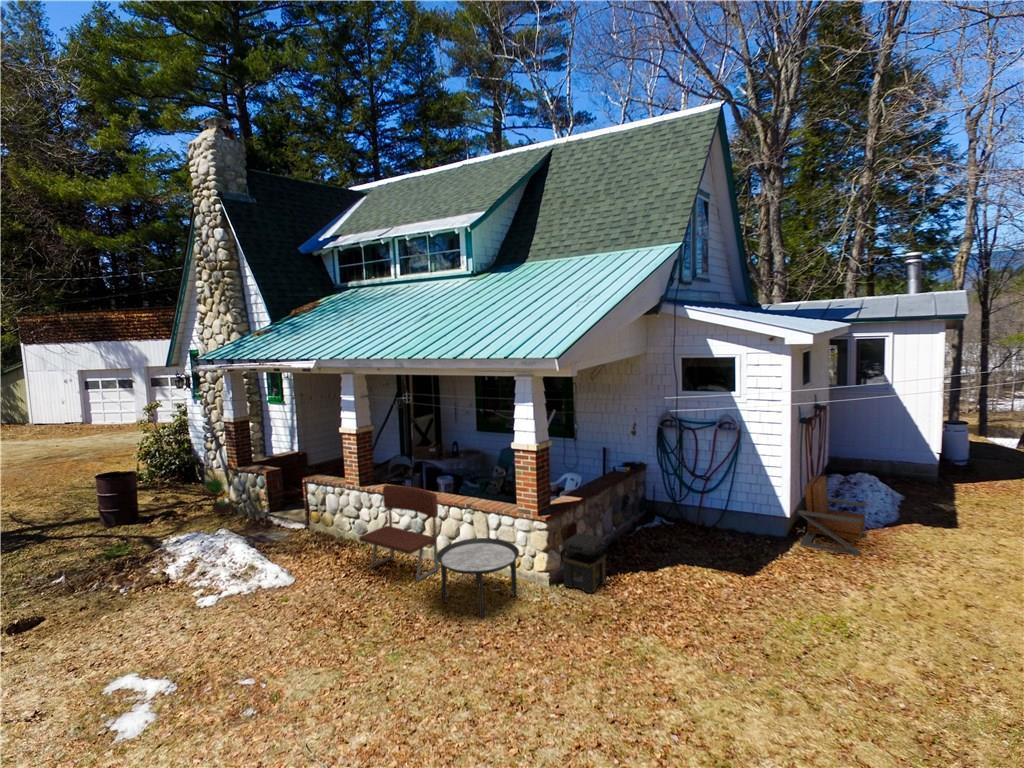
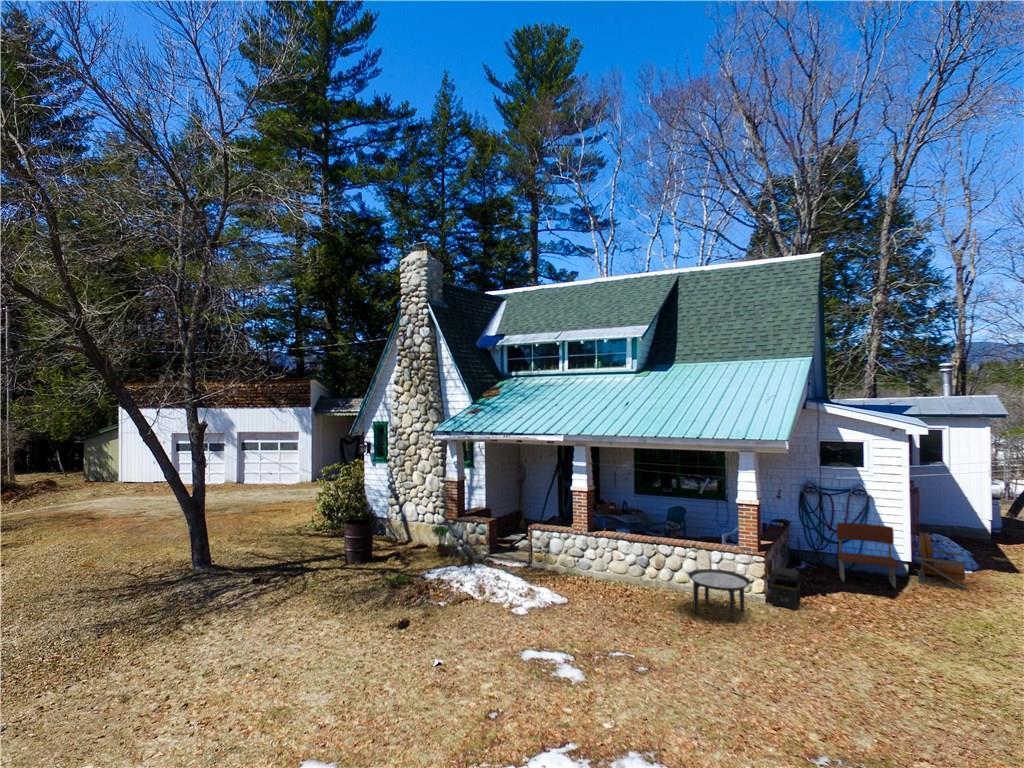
bench: present [359,485,439,582] -> present [837,523,899,588]

